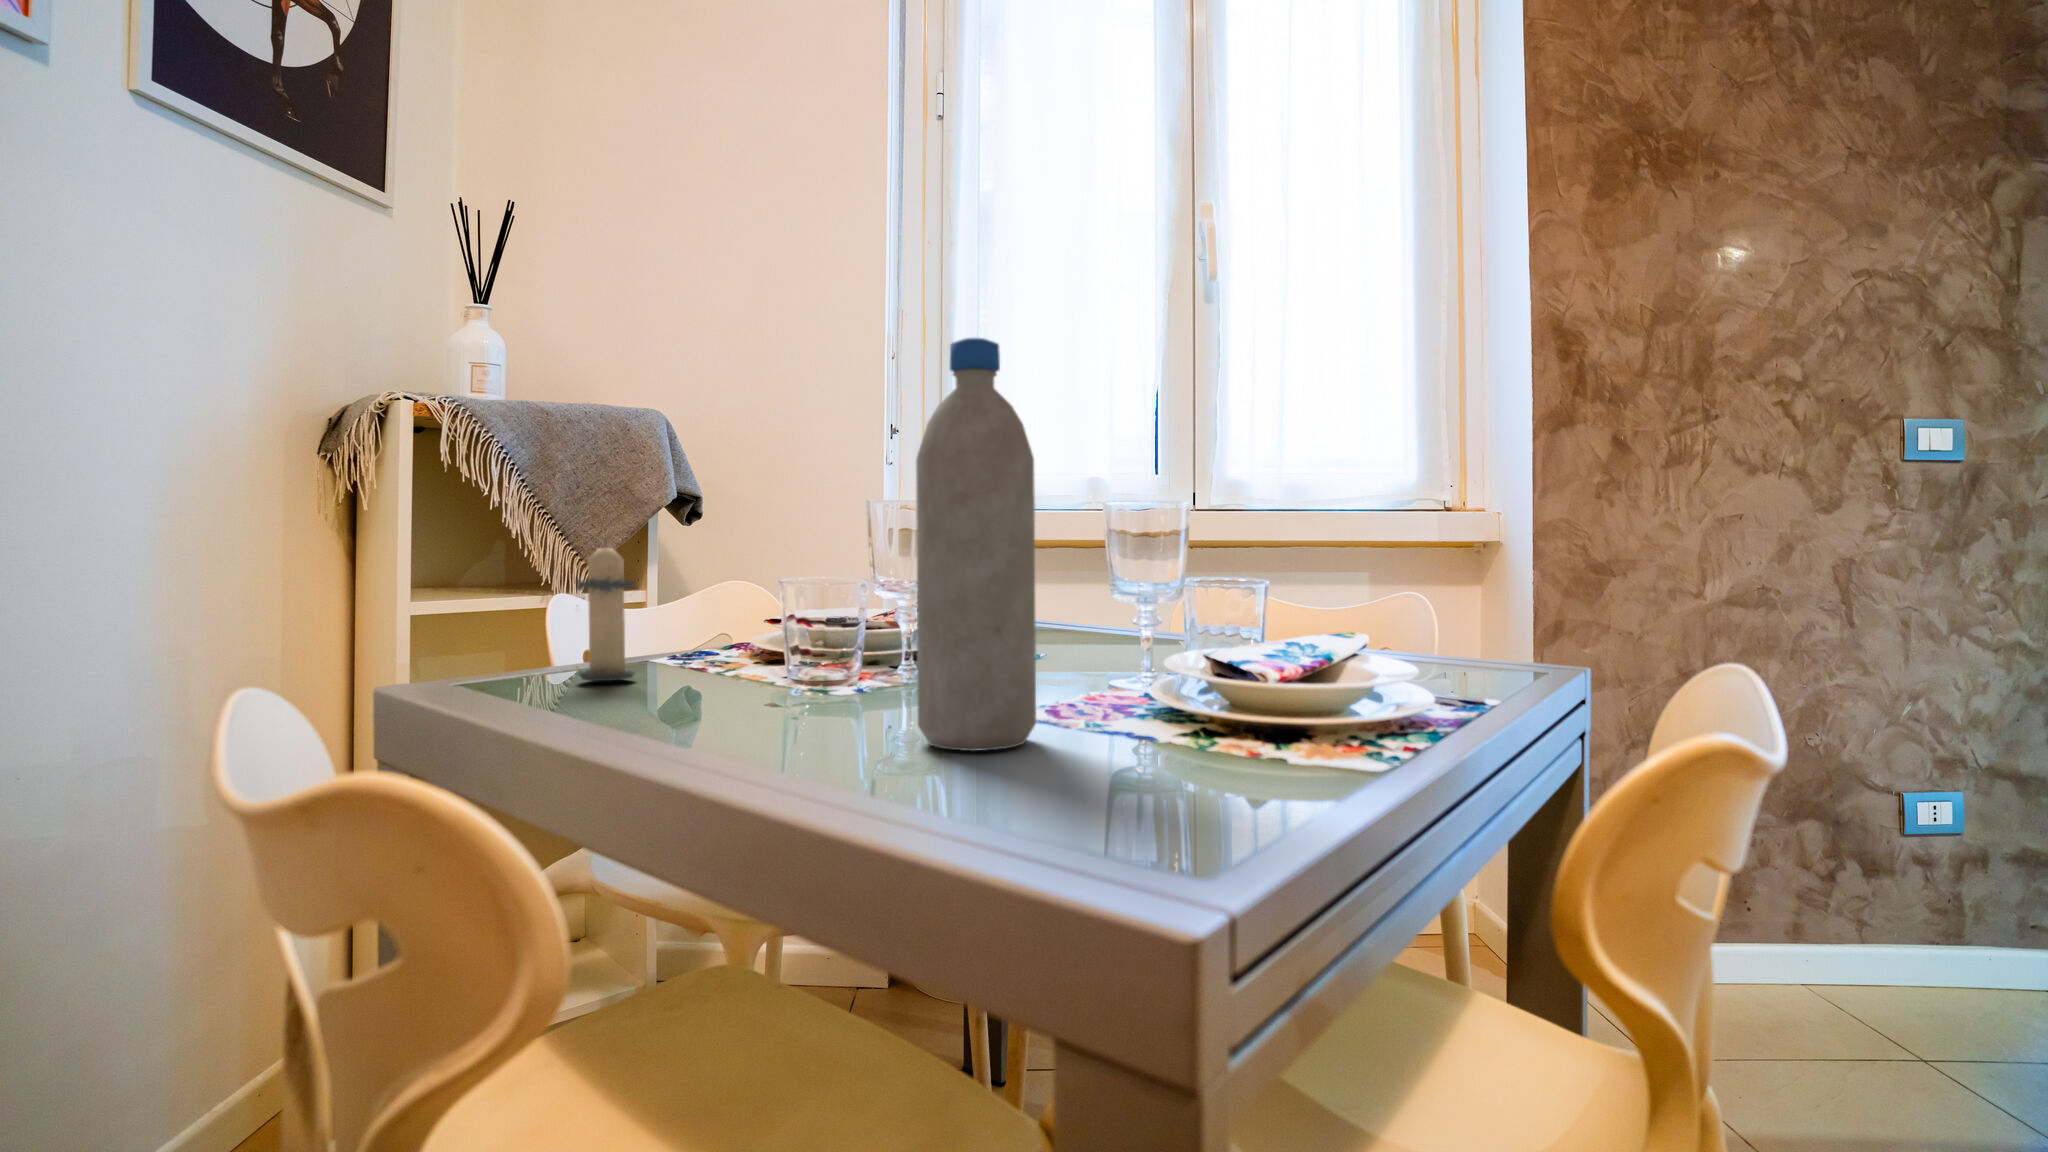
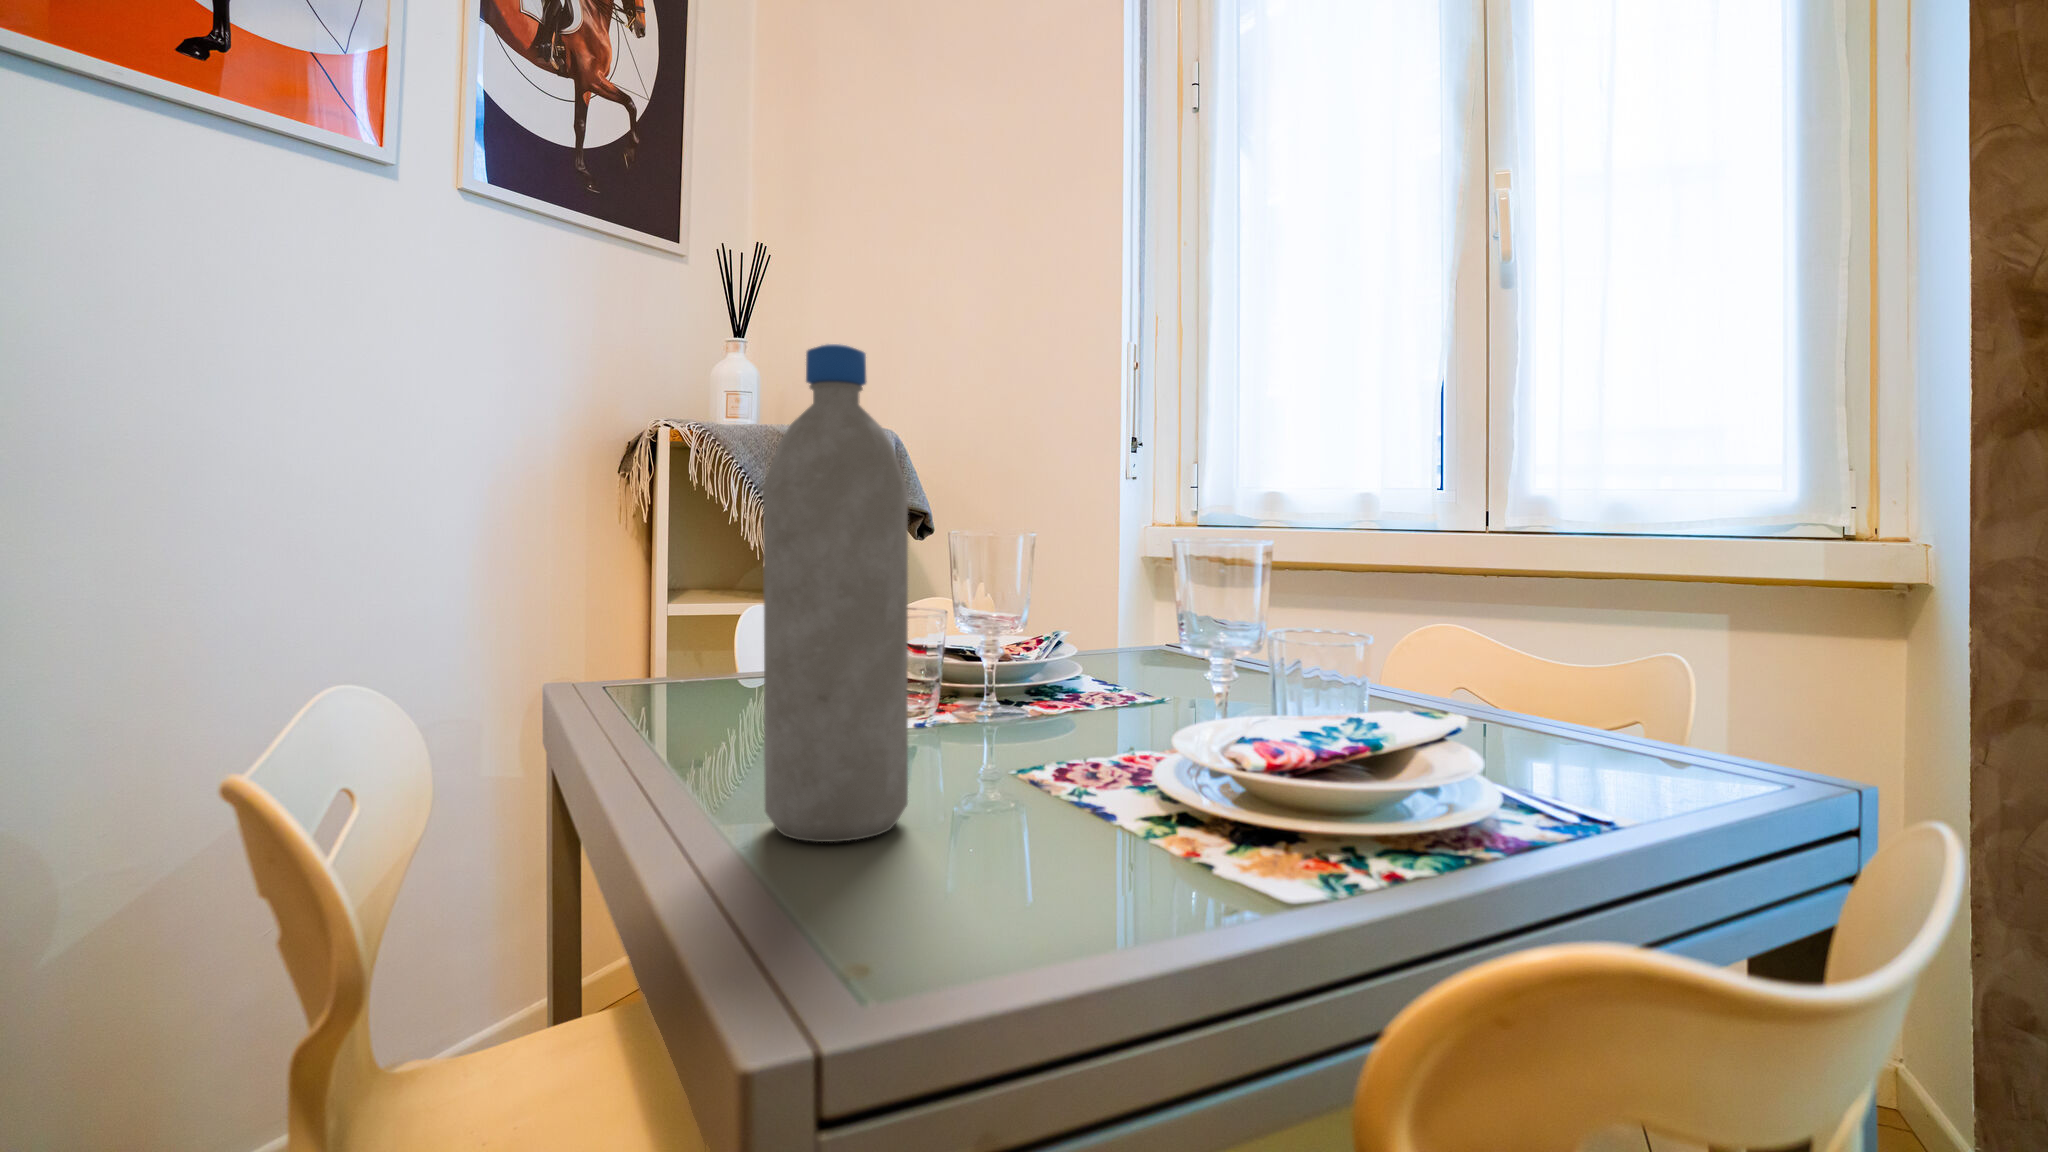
candle: present [575,538,636,681] -> none [640,561,713,705]

